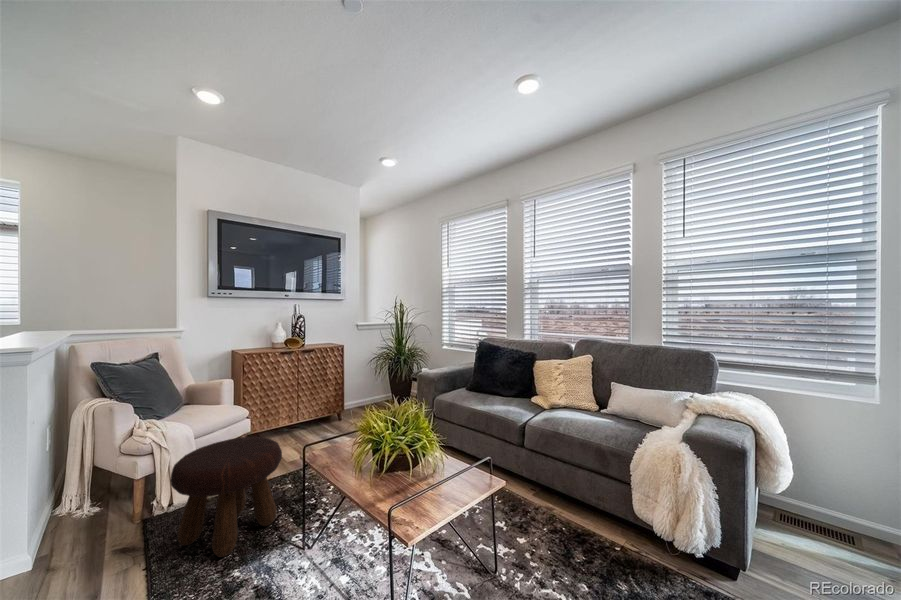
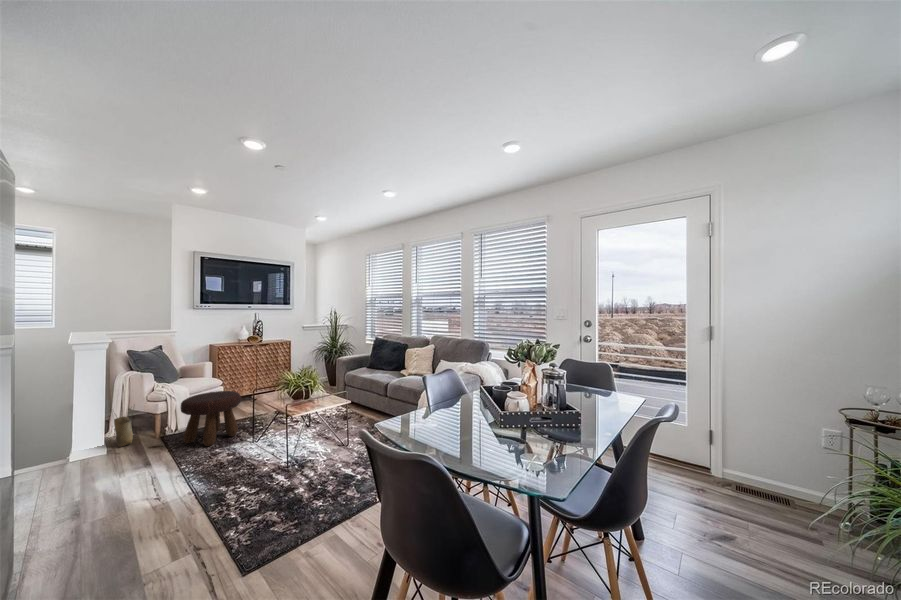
woven basket: none [49,464,94,552] -> present [114,416,133,447]

